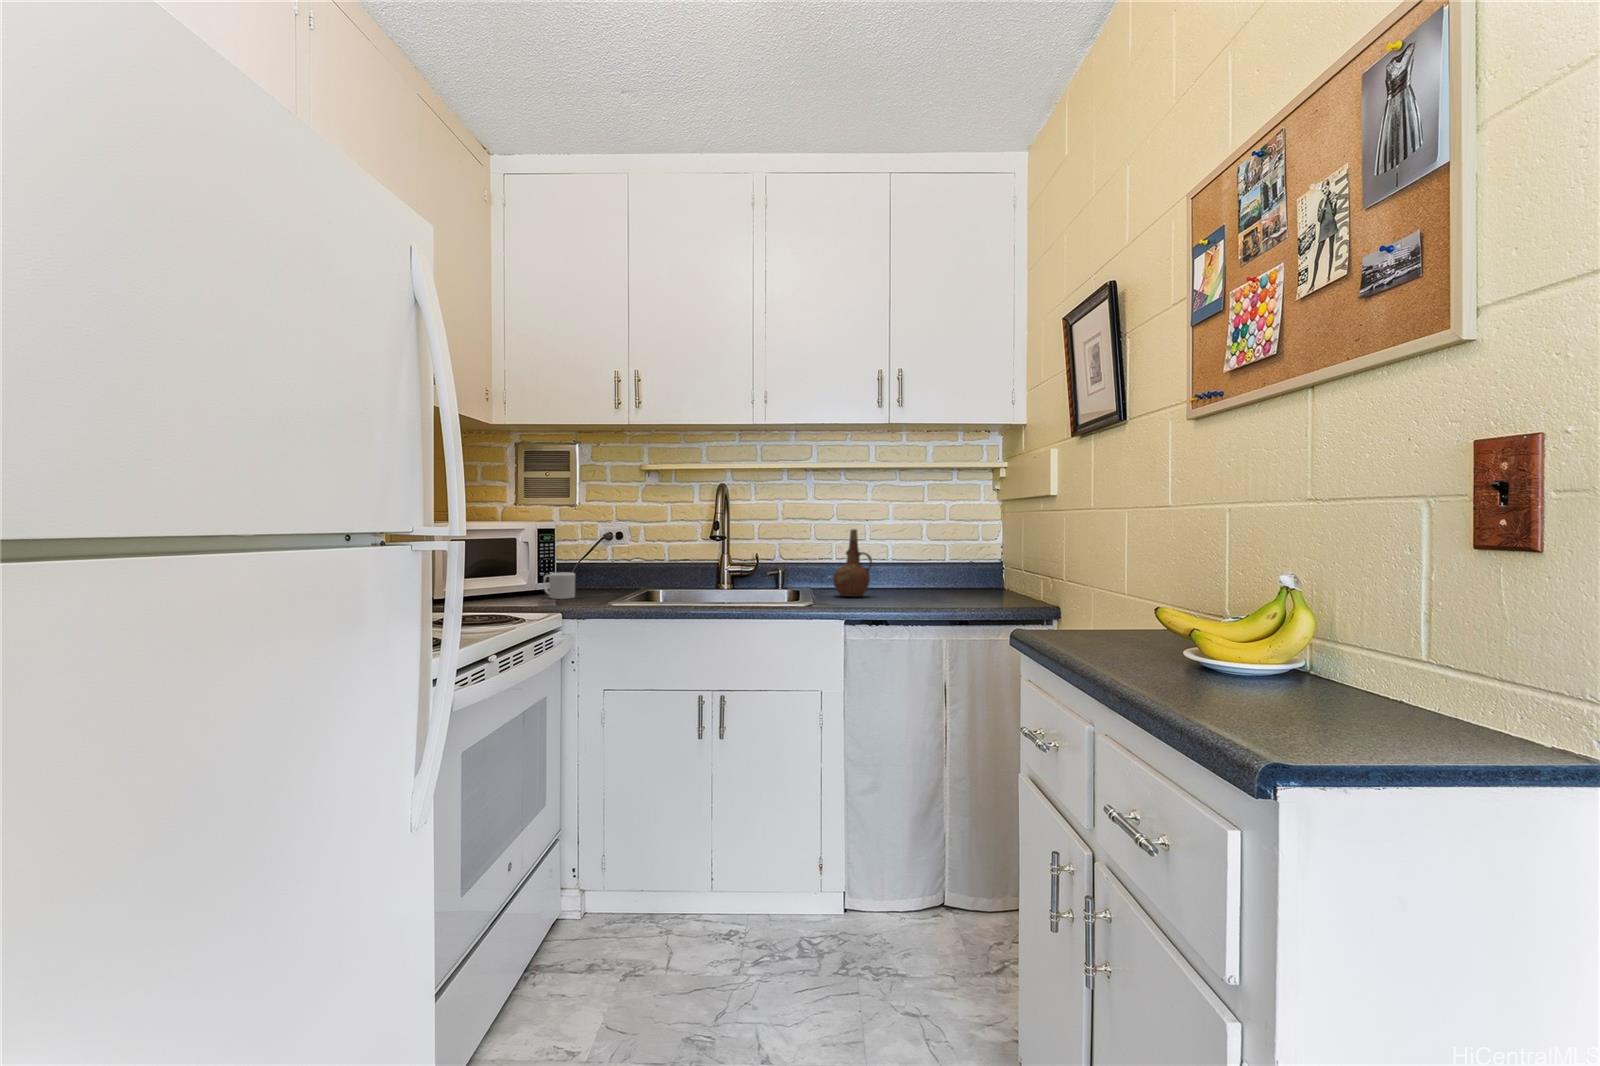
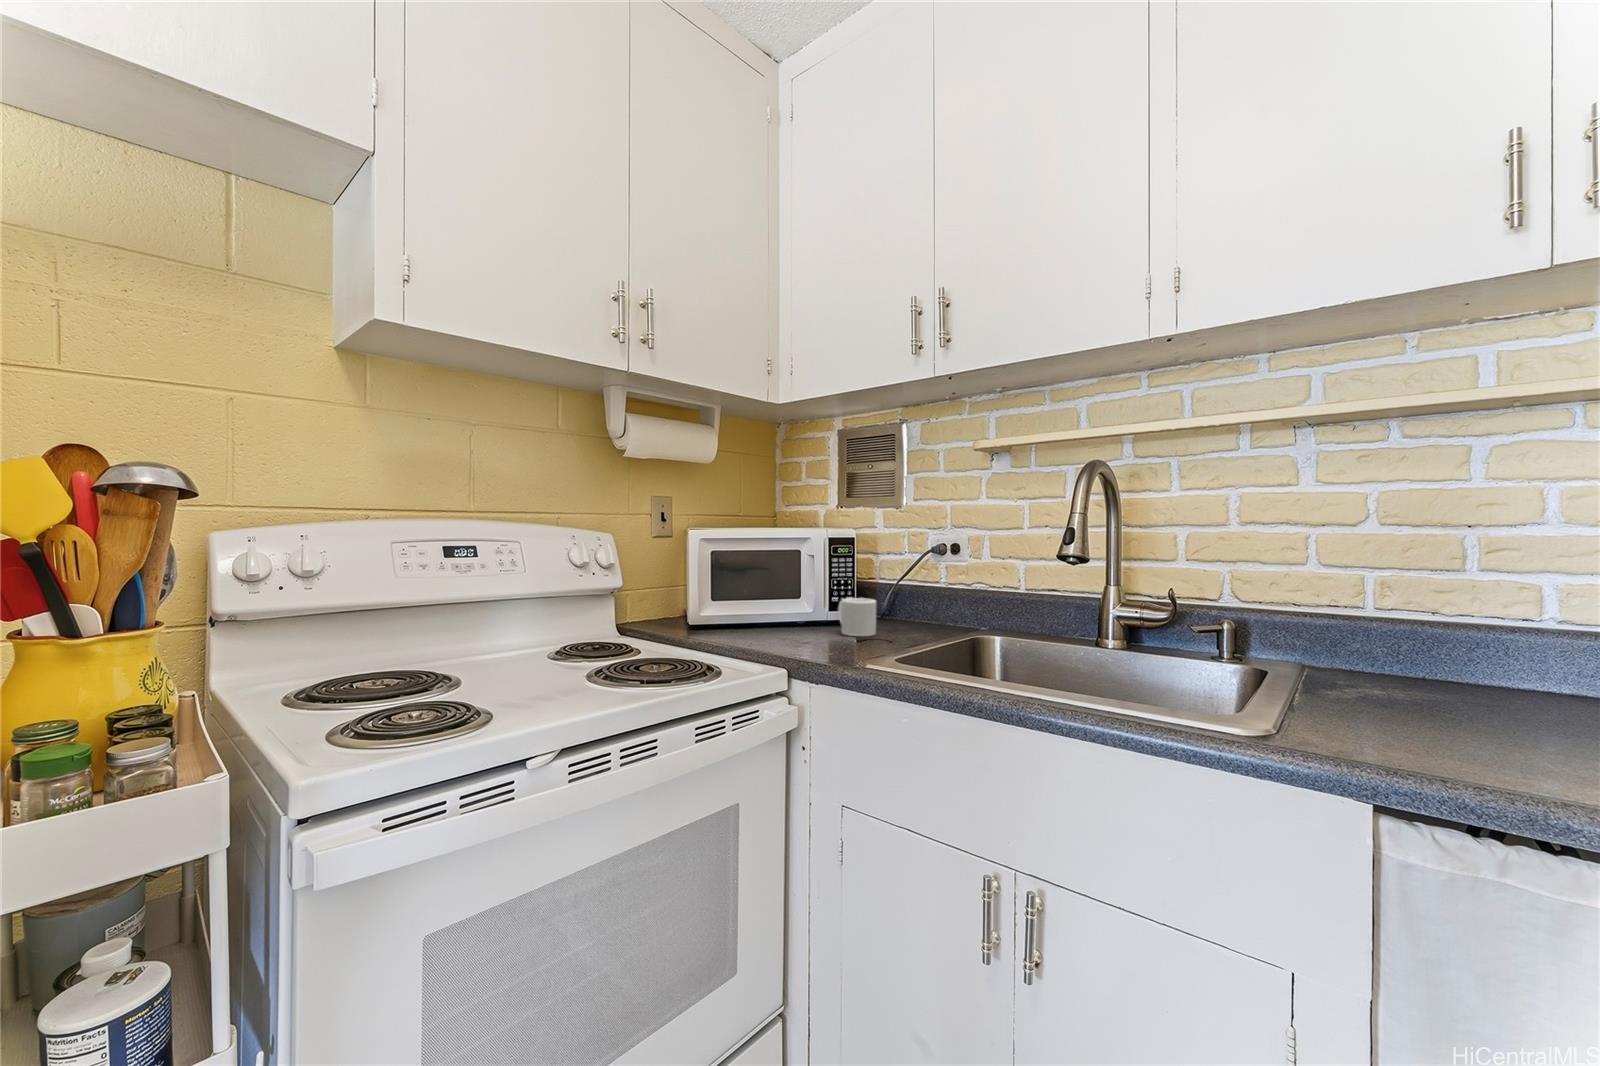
ceramic pitcher: present [833,529,872,597] -> none [1352,546,1473,703]

